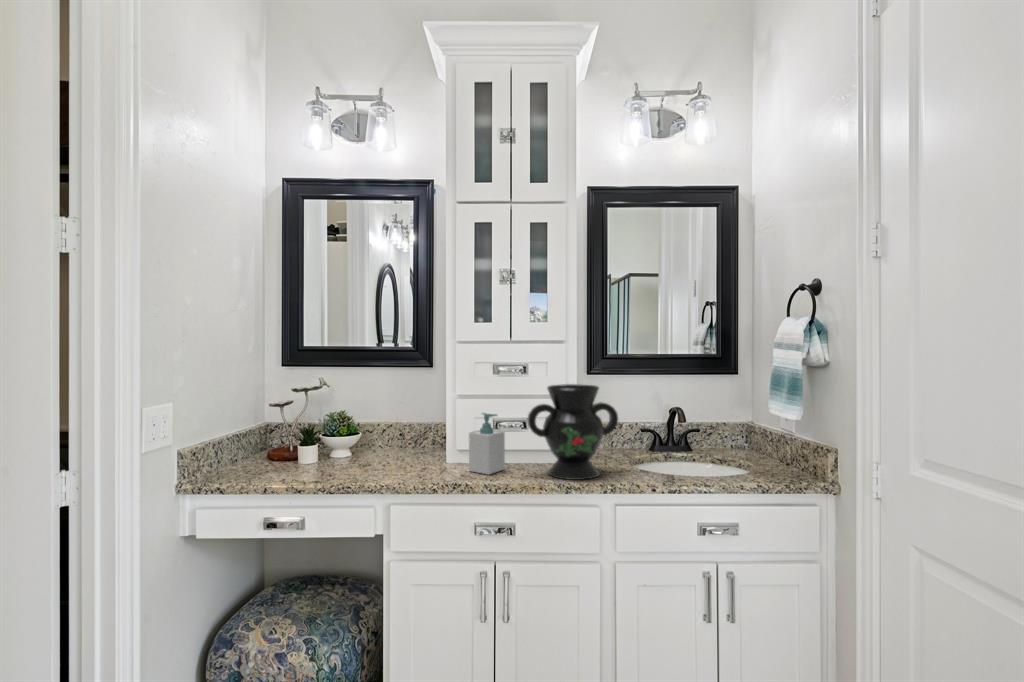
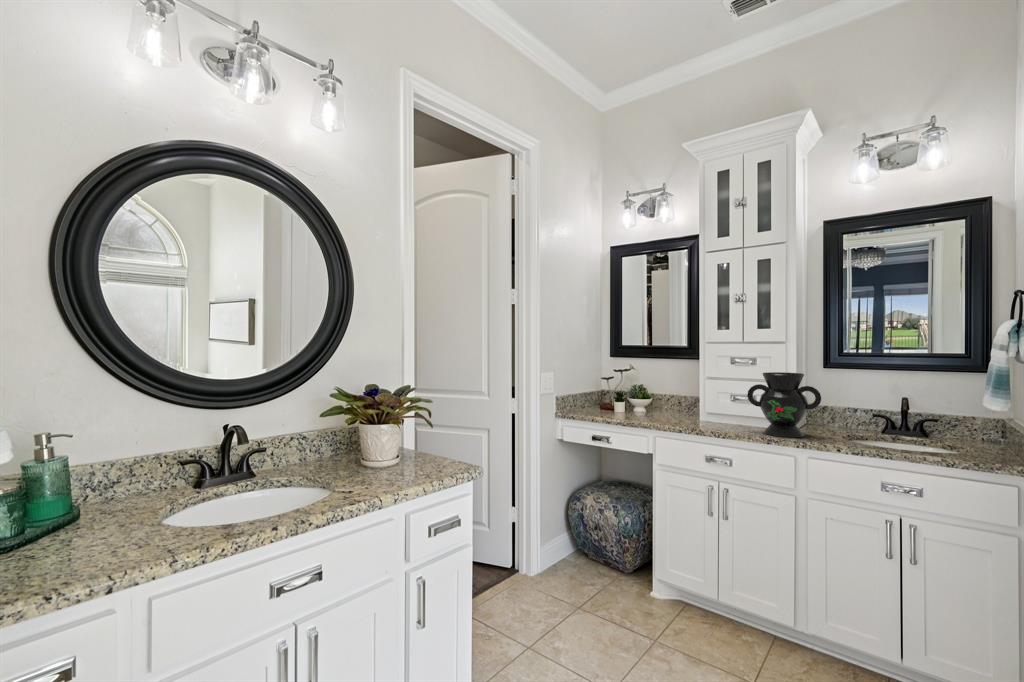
soap bottle: present [469,413,505,475] -> none [710,388,735,428]

